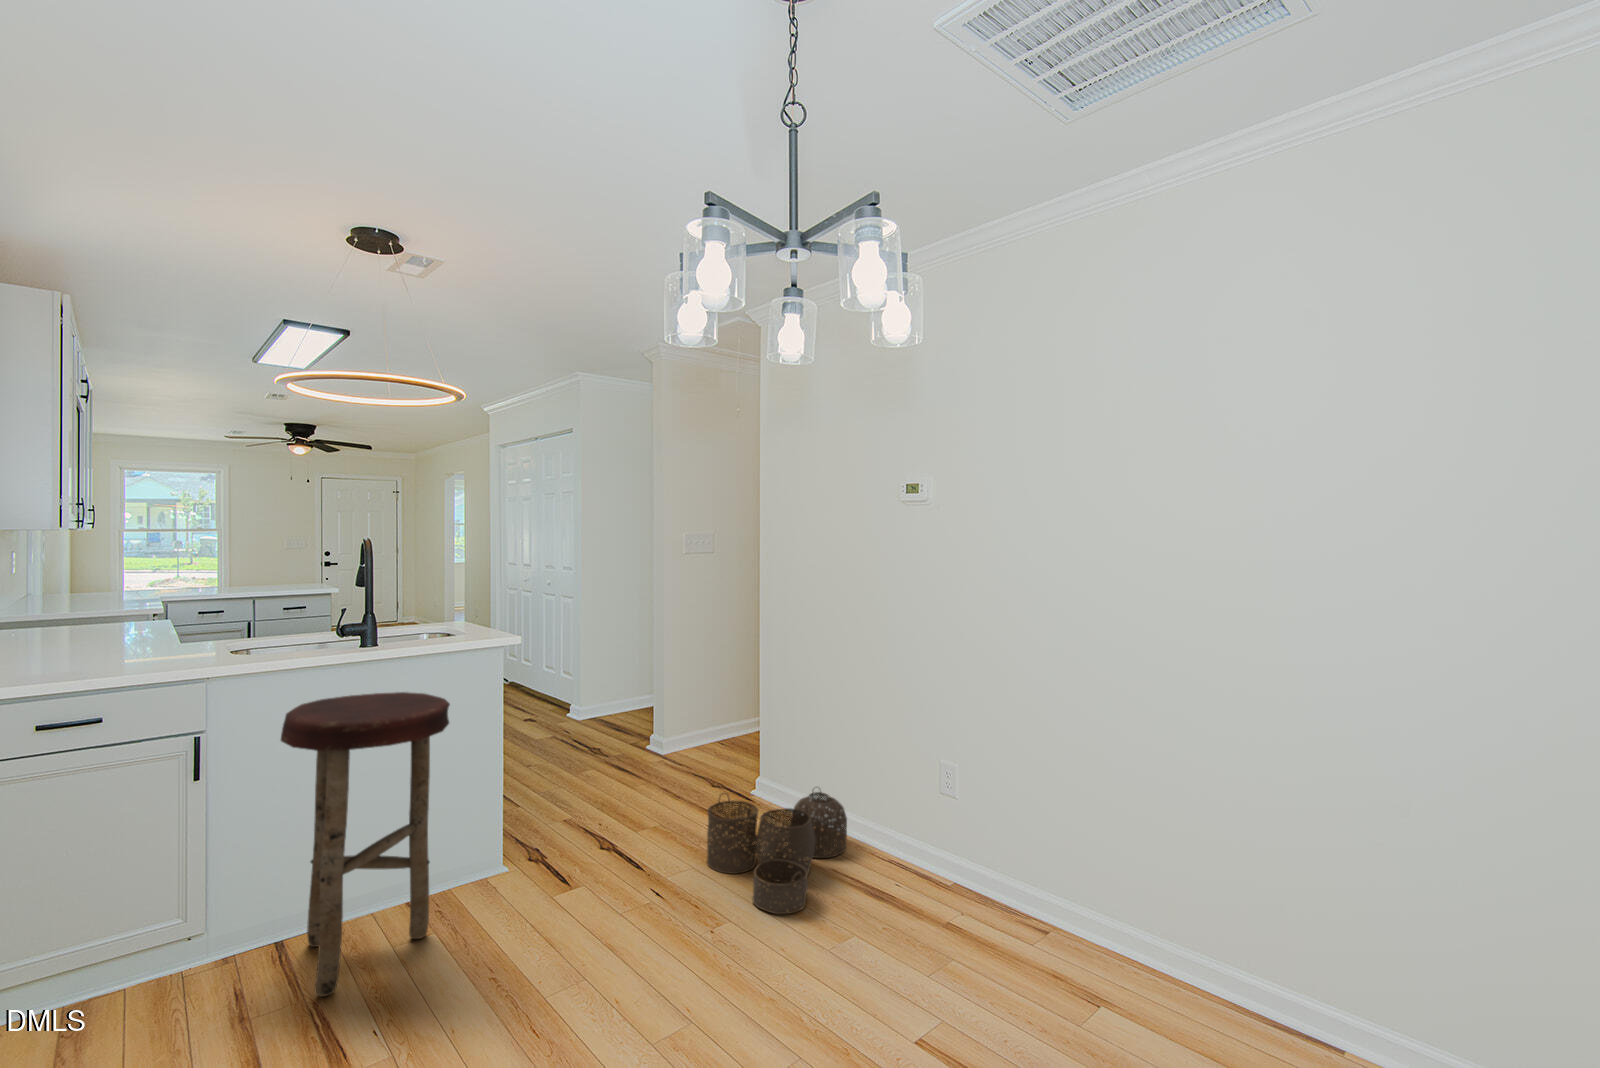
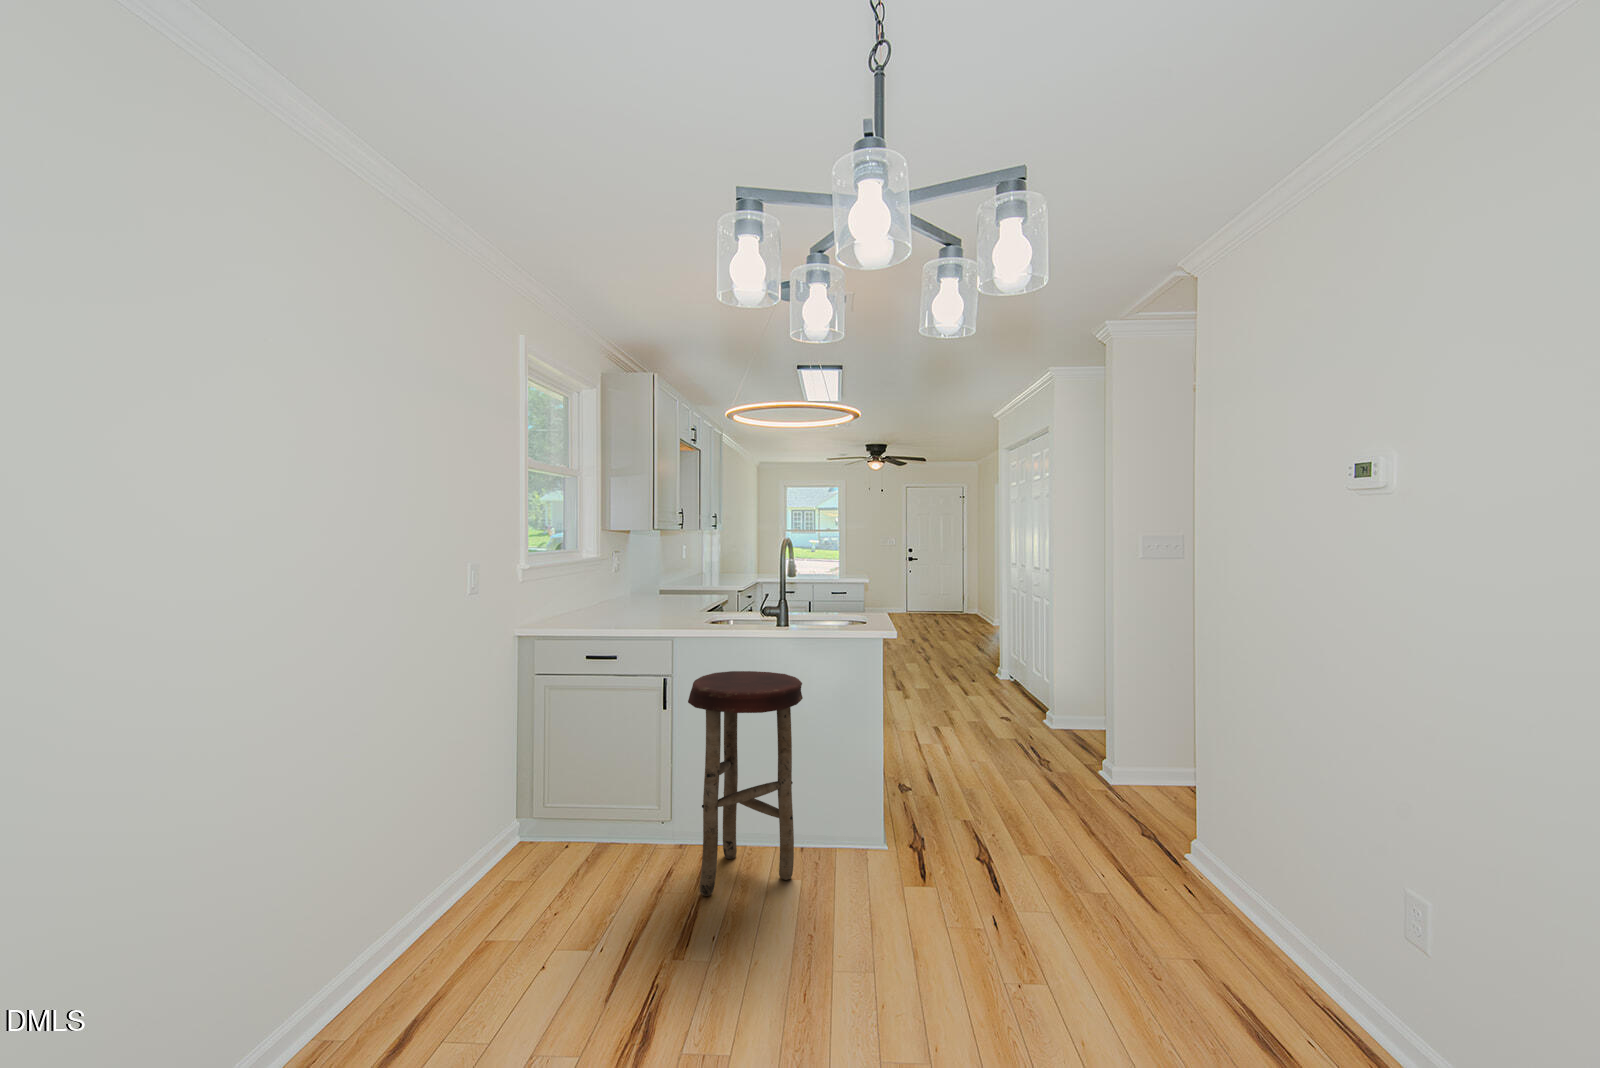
woven basket: present [707,791,847,914] -> none [1067,837,1279,1011]

